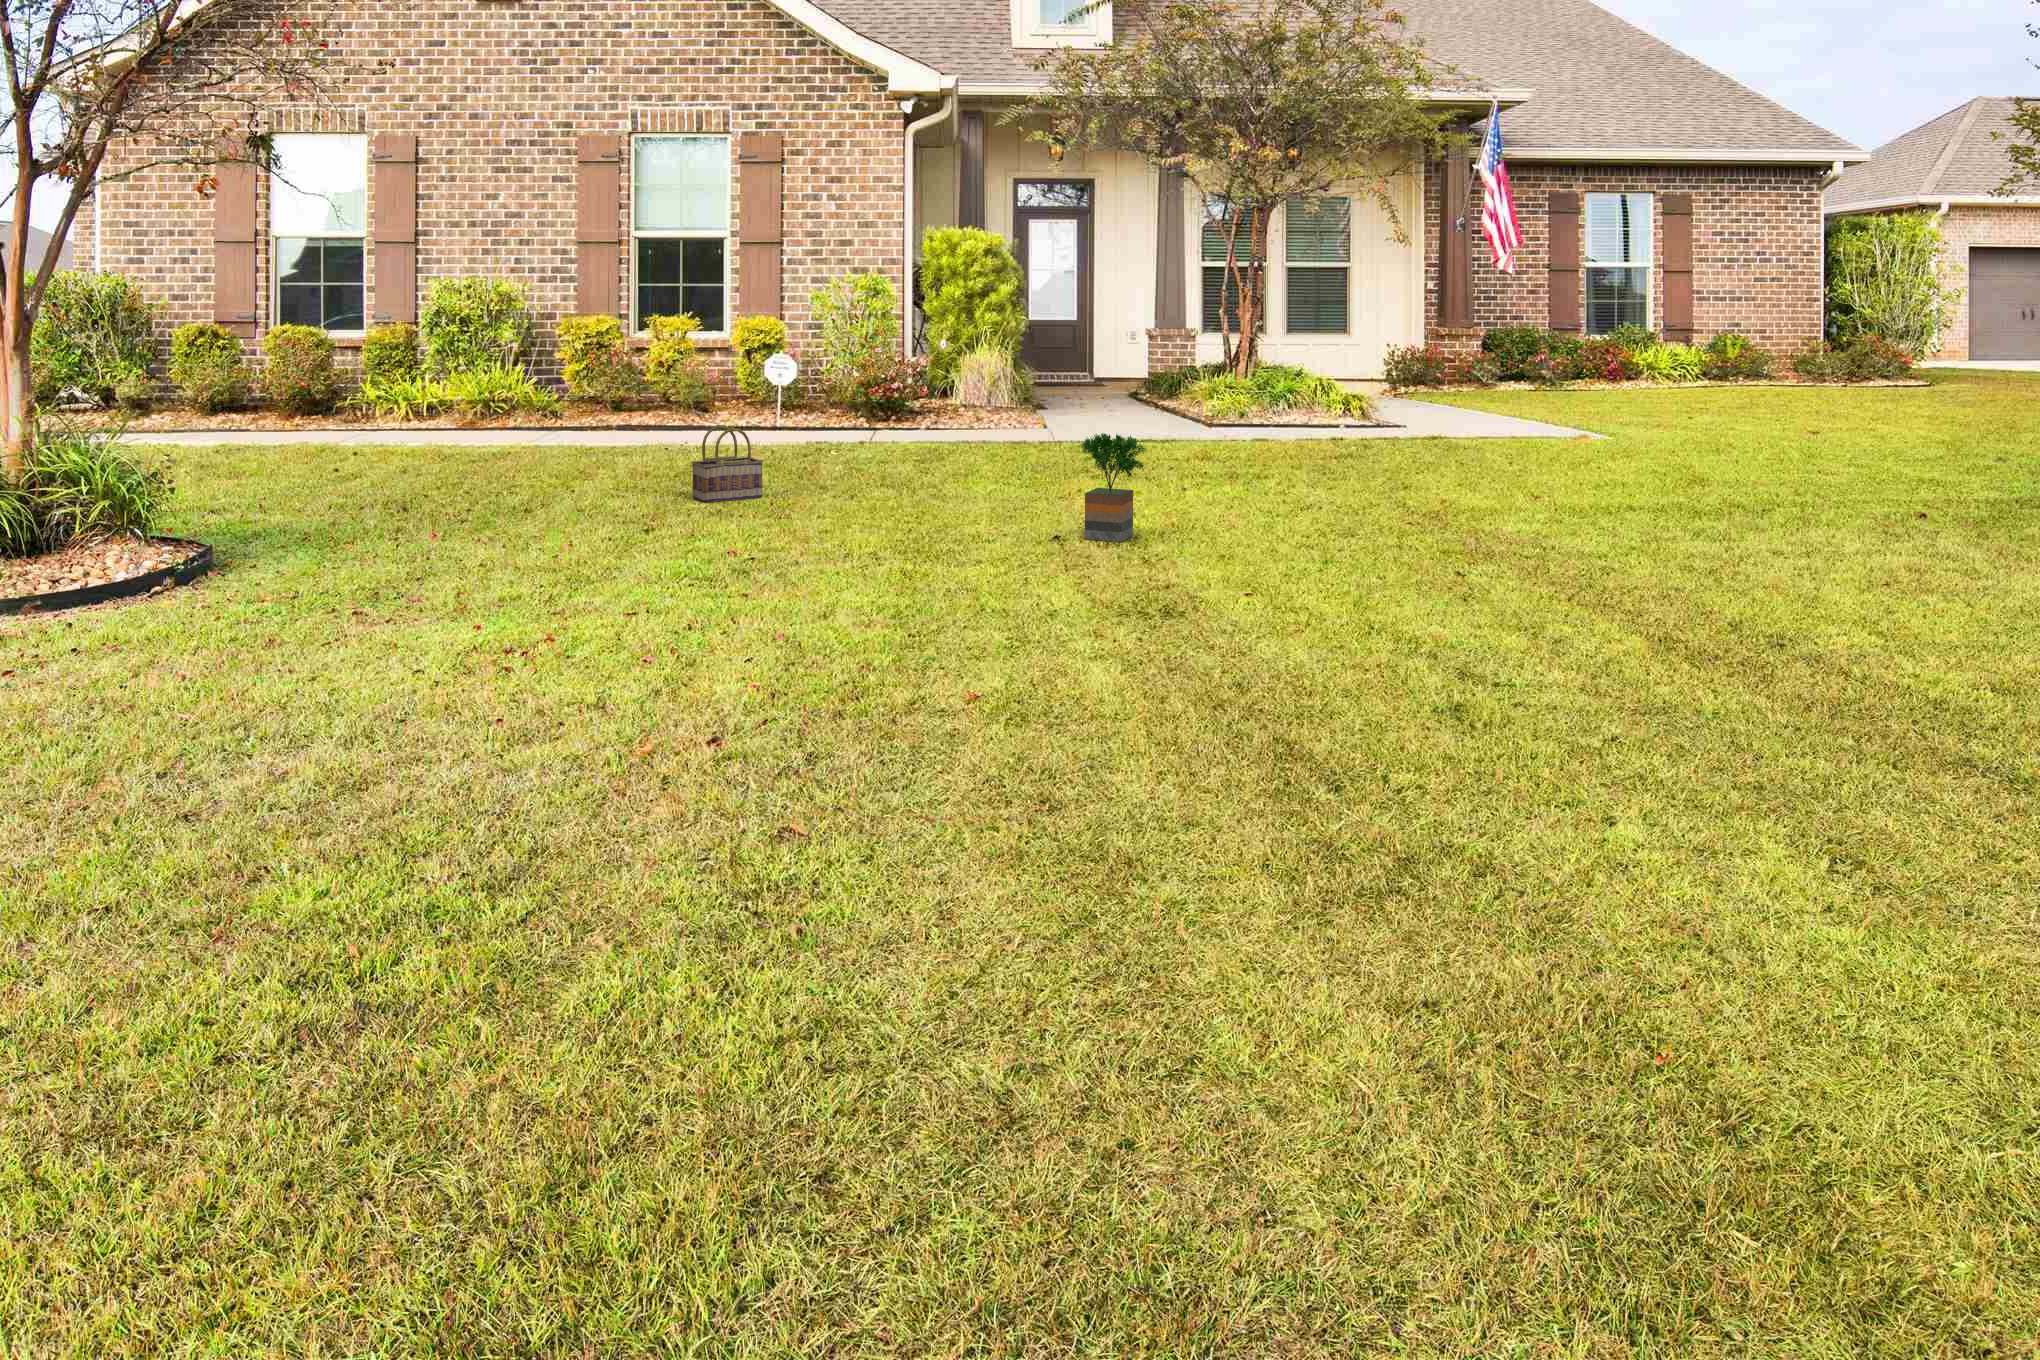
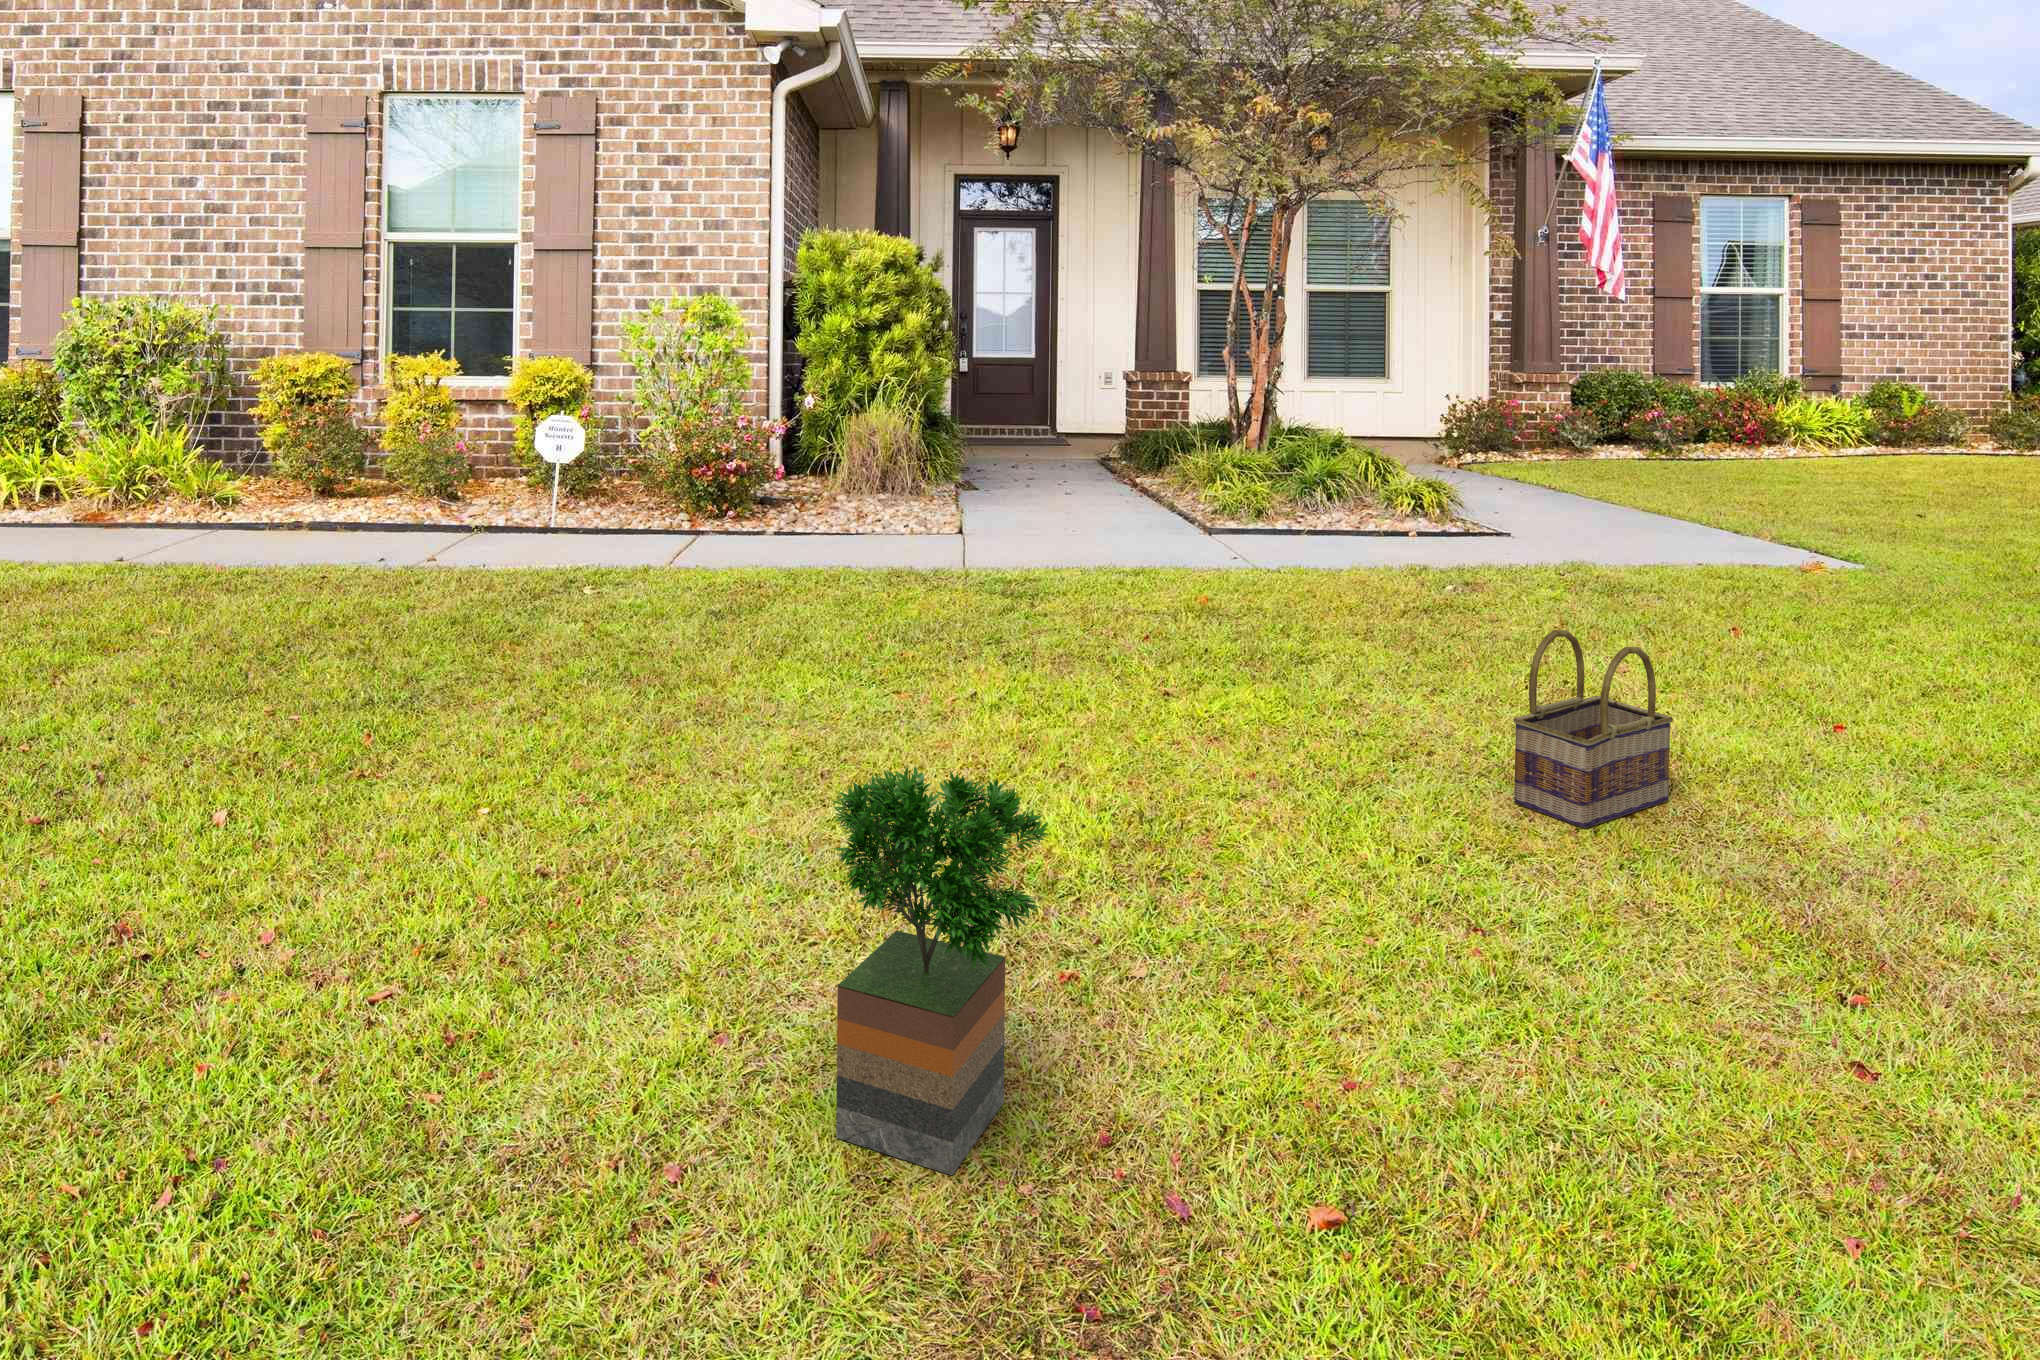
basket: present [691,425,763,503] -> present [1513,630,1673,828]

